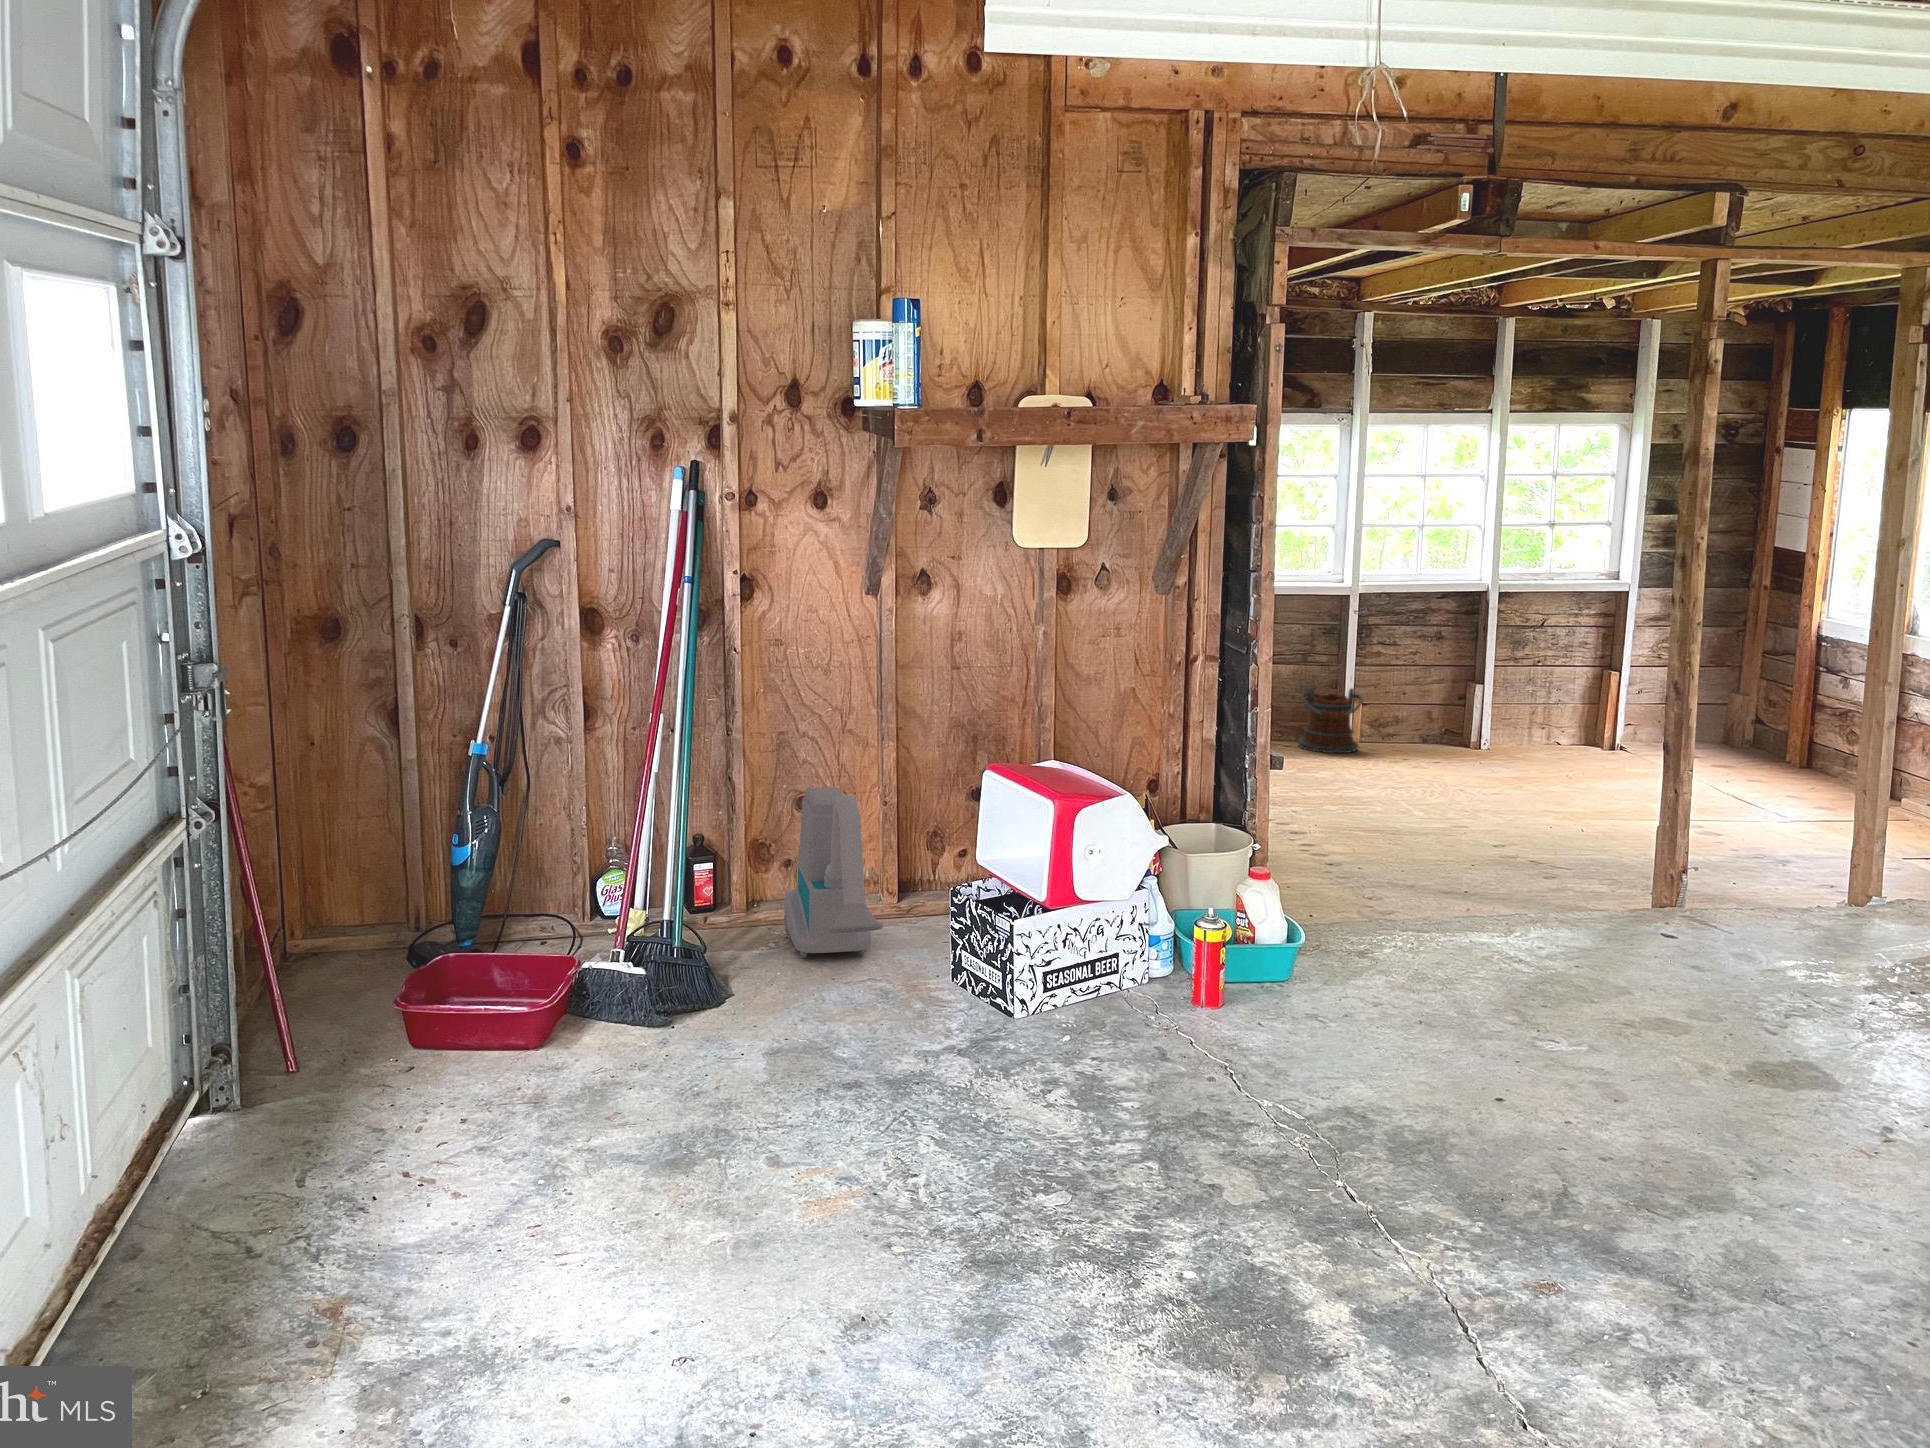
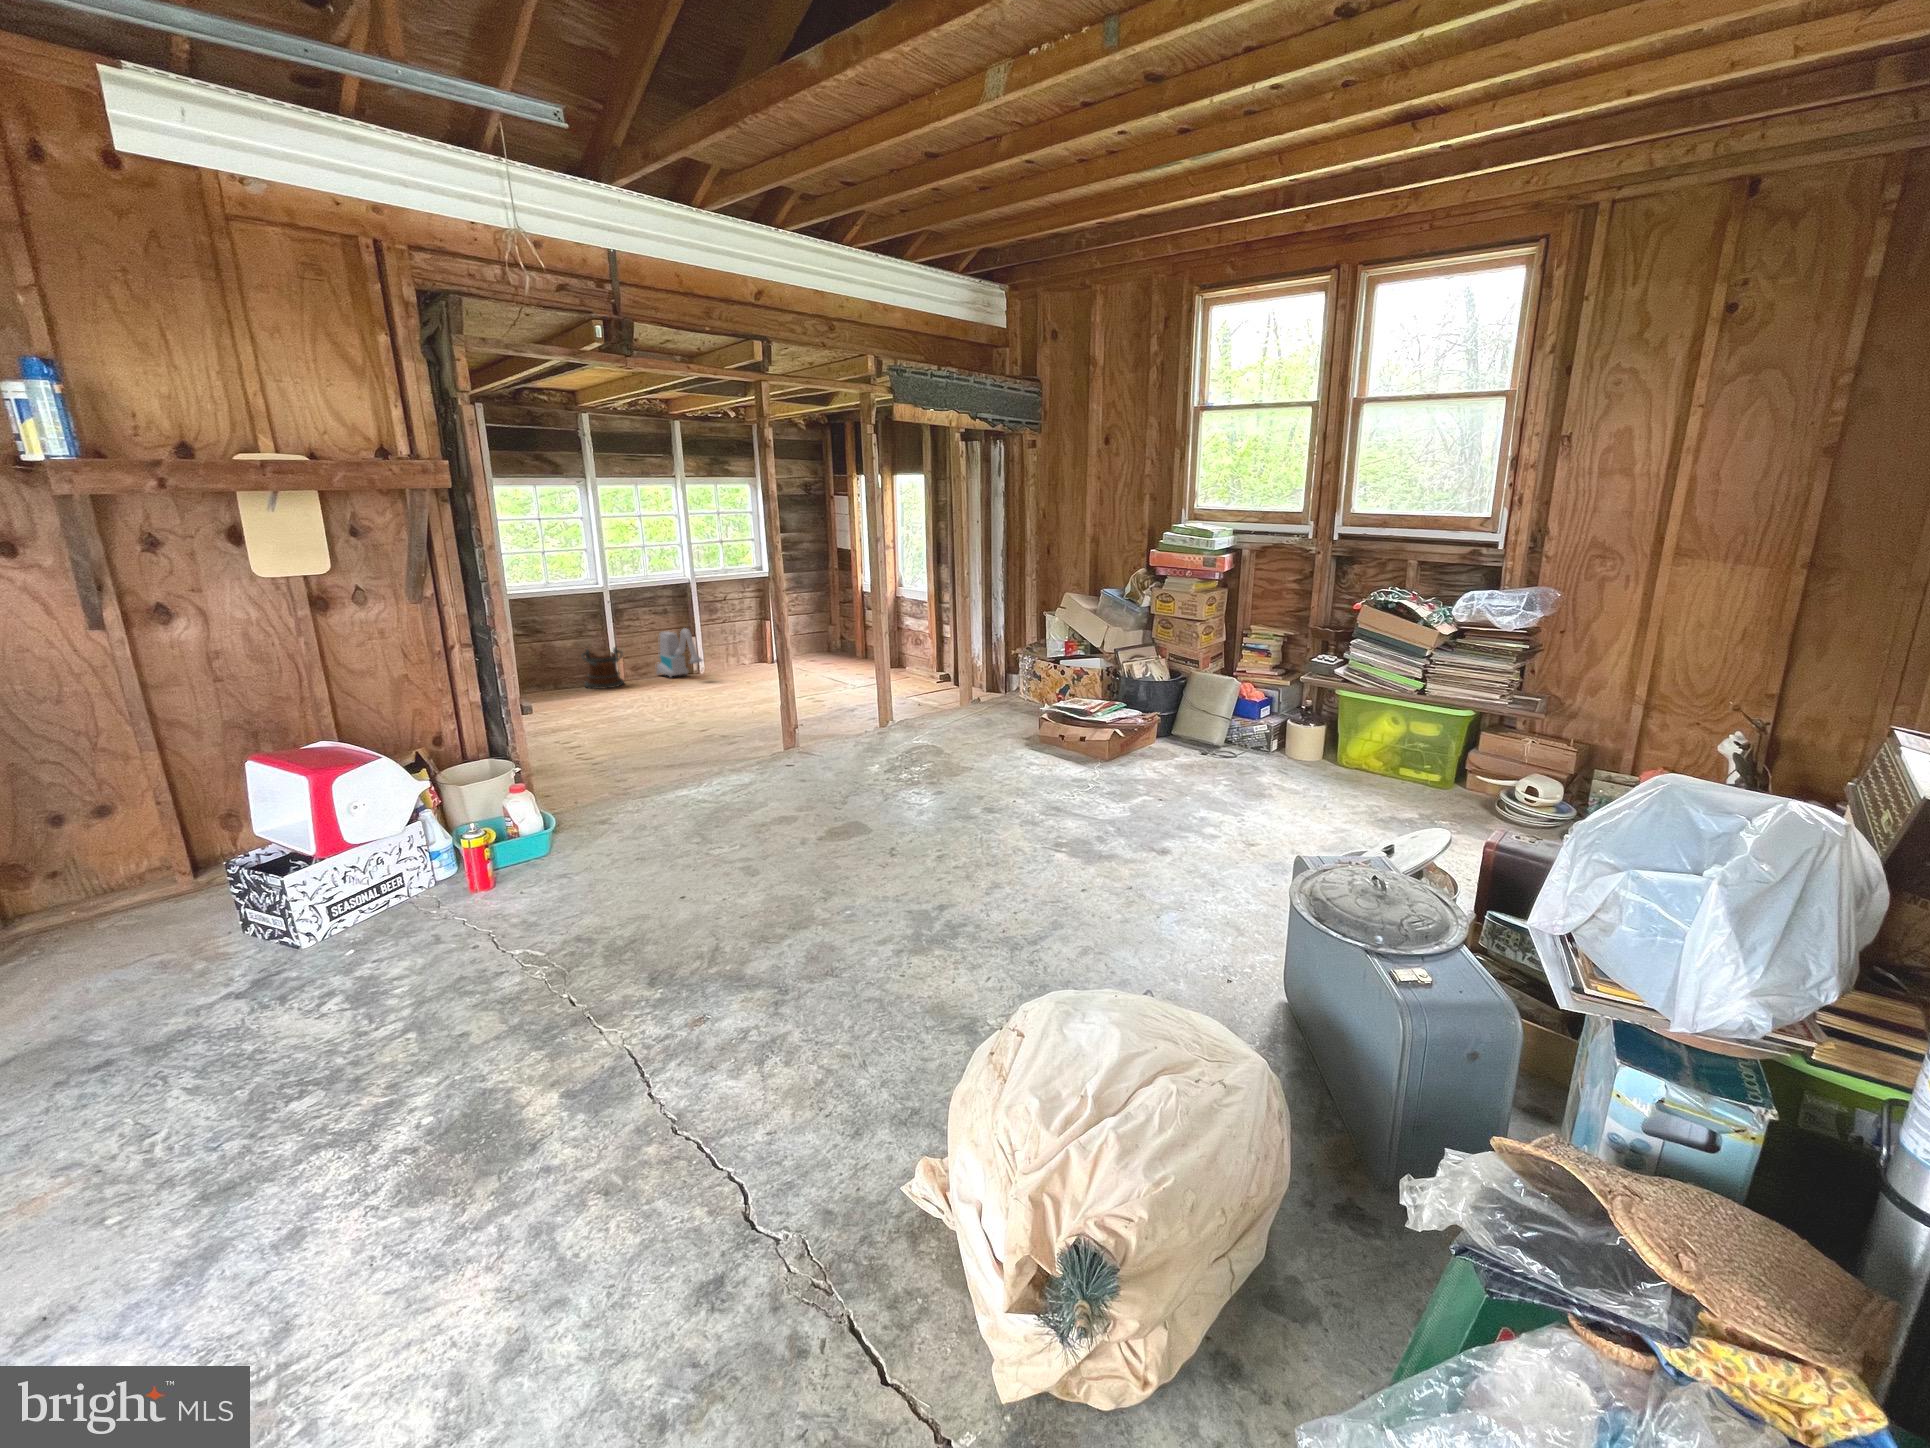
vacuum cleaner: present [784,787,883,958] -> present [657,628,702,677]

